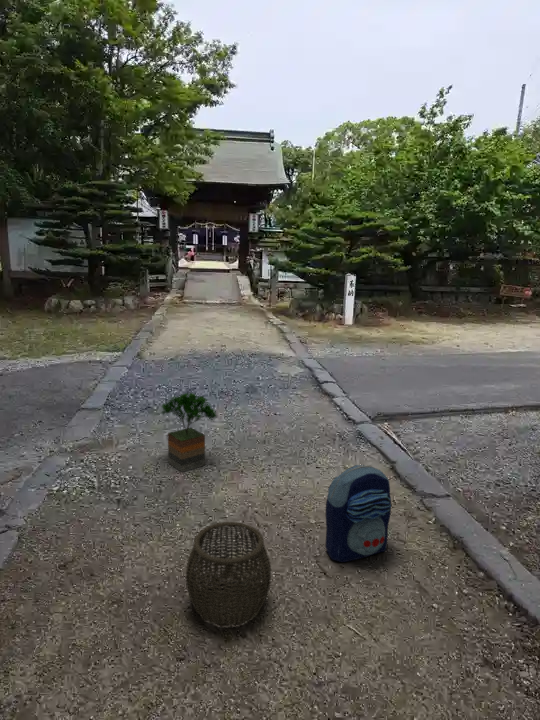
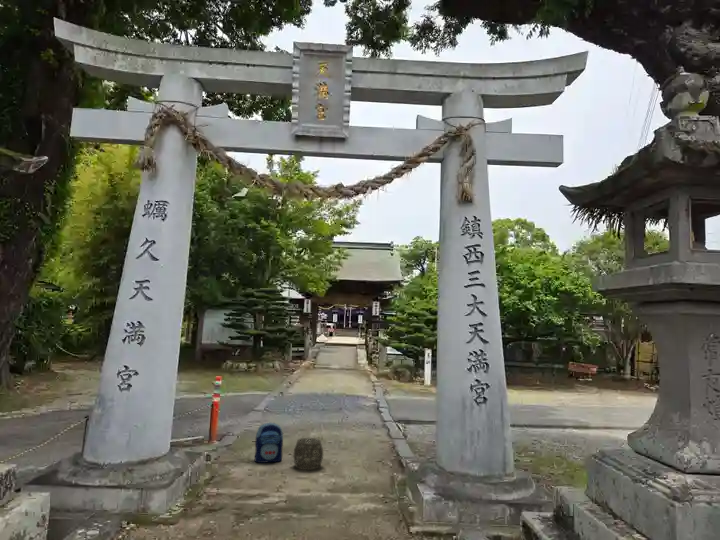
potted tree: present [162,393,216,472] -> none [291,402,316,439]
backpack: present [325,465,391,562] -> present [255,422,283,463]

